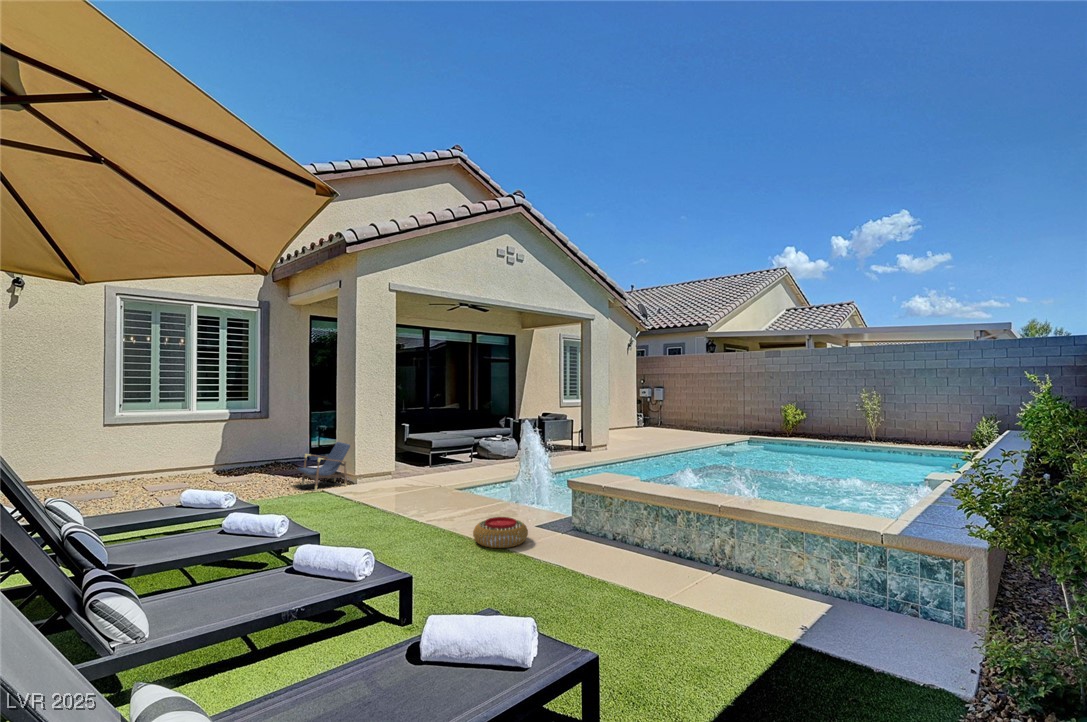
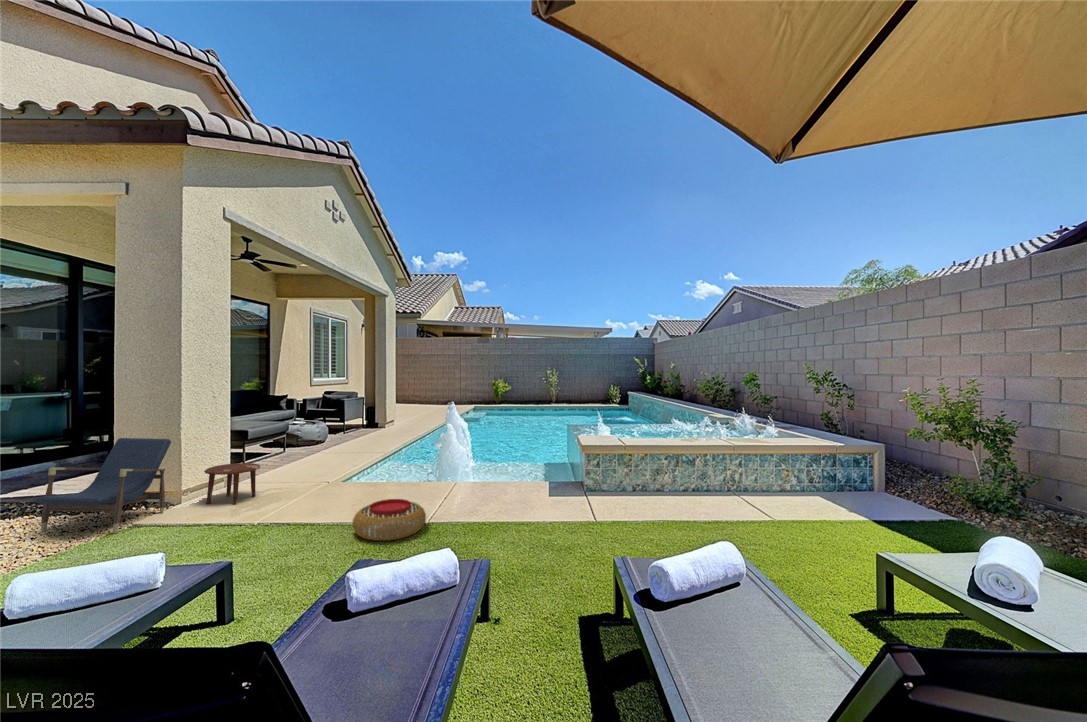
side table: none [365,463,395,488] -> present [204,463,260,505]
pouf: present [473,517,528,548] -> present [352,499,426,541]

